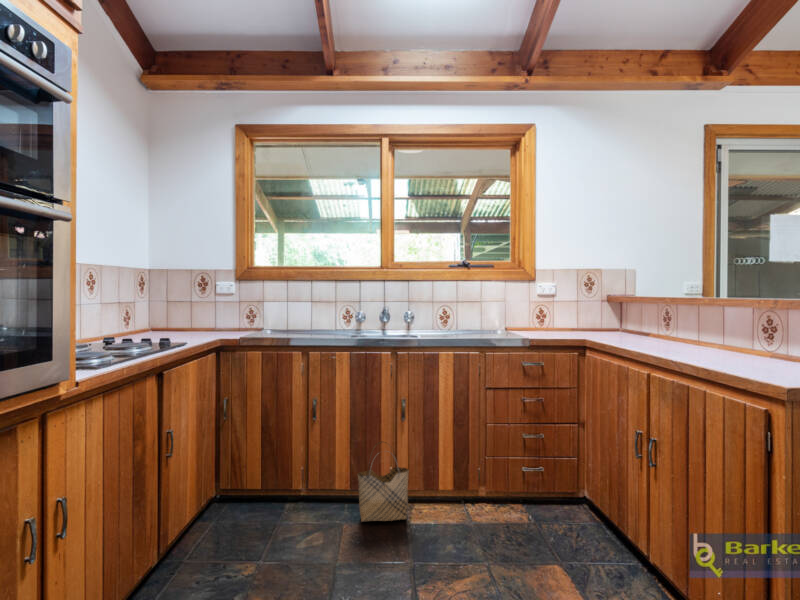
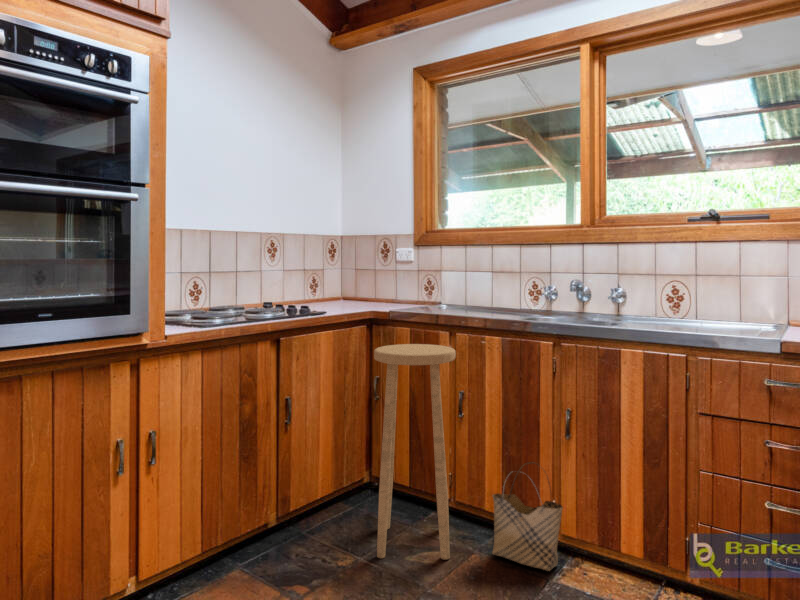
stool: none [255,363,333,563] -> present [374,344,456,559]

